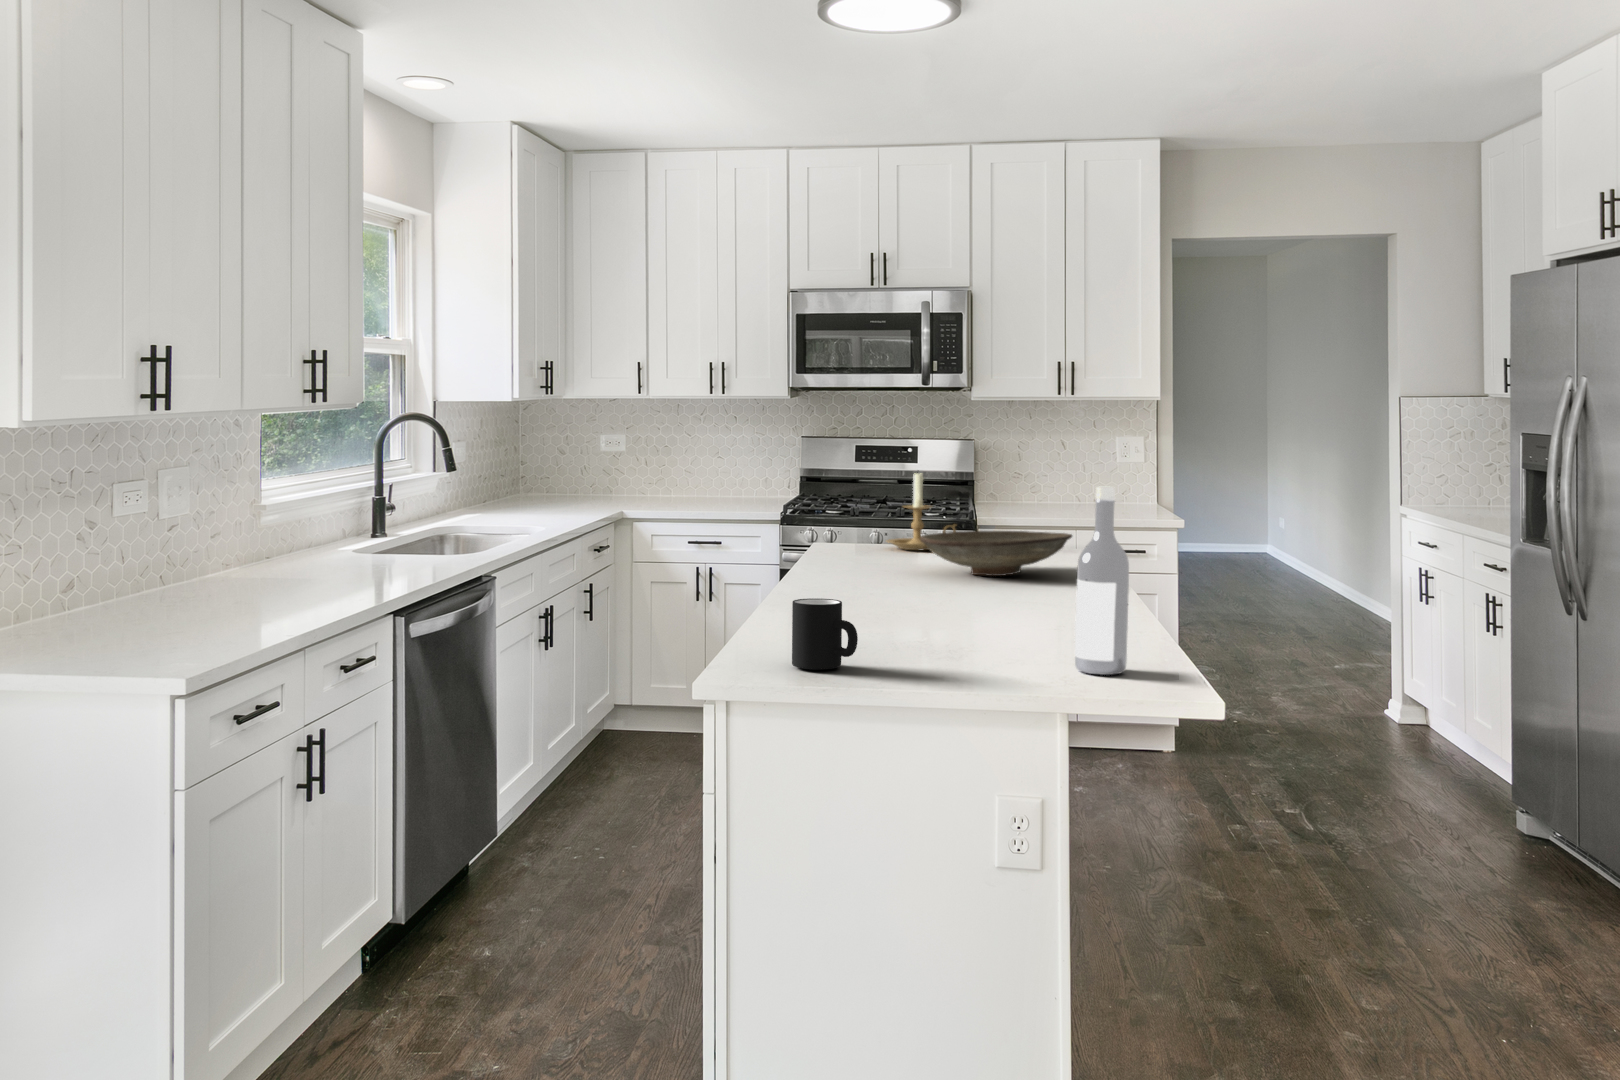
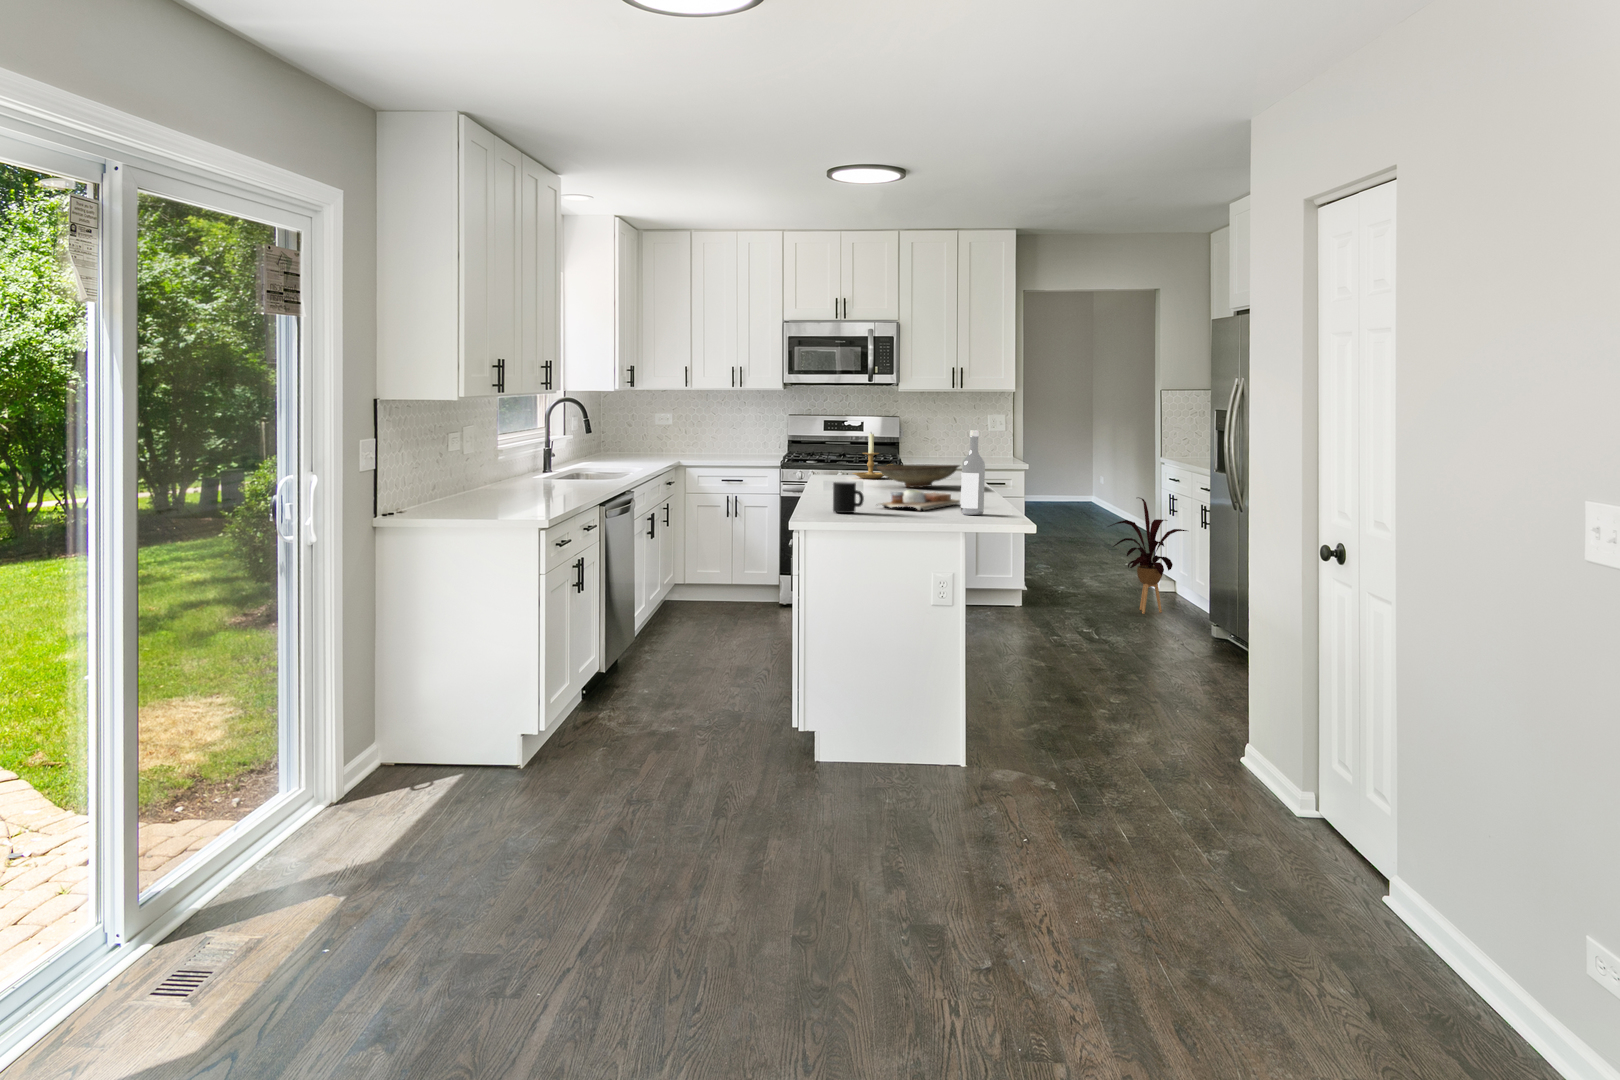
house plant: none [1317,576,1460,770] -> present [1108,497,1187,614]
cutting board: none [893,604,1073,660] -> present [879,490,960,511]

